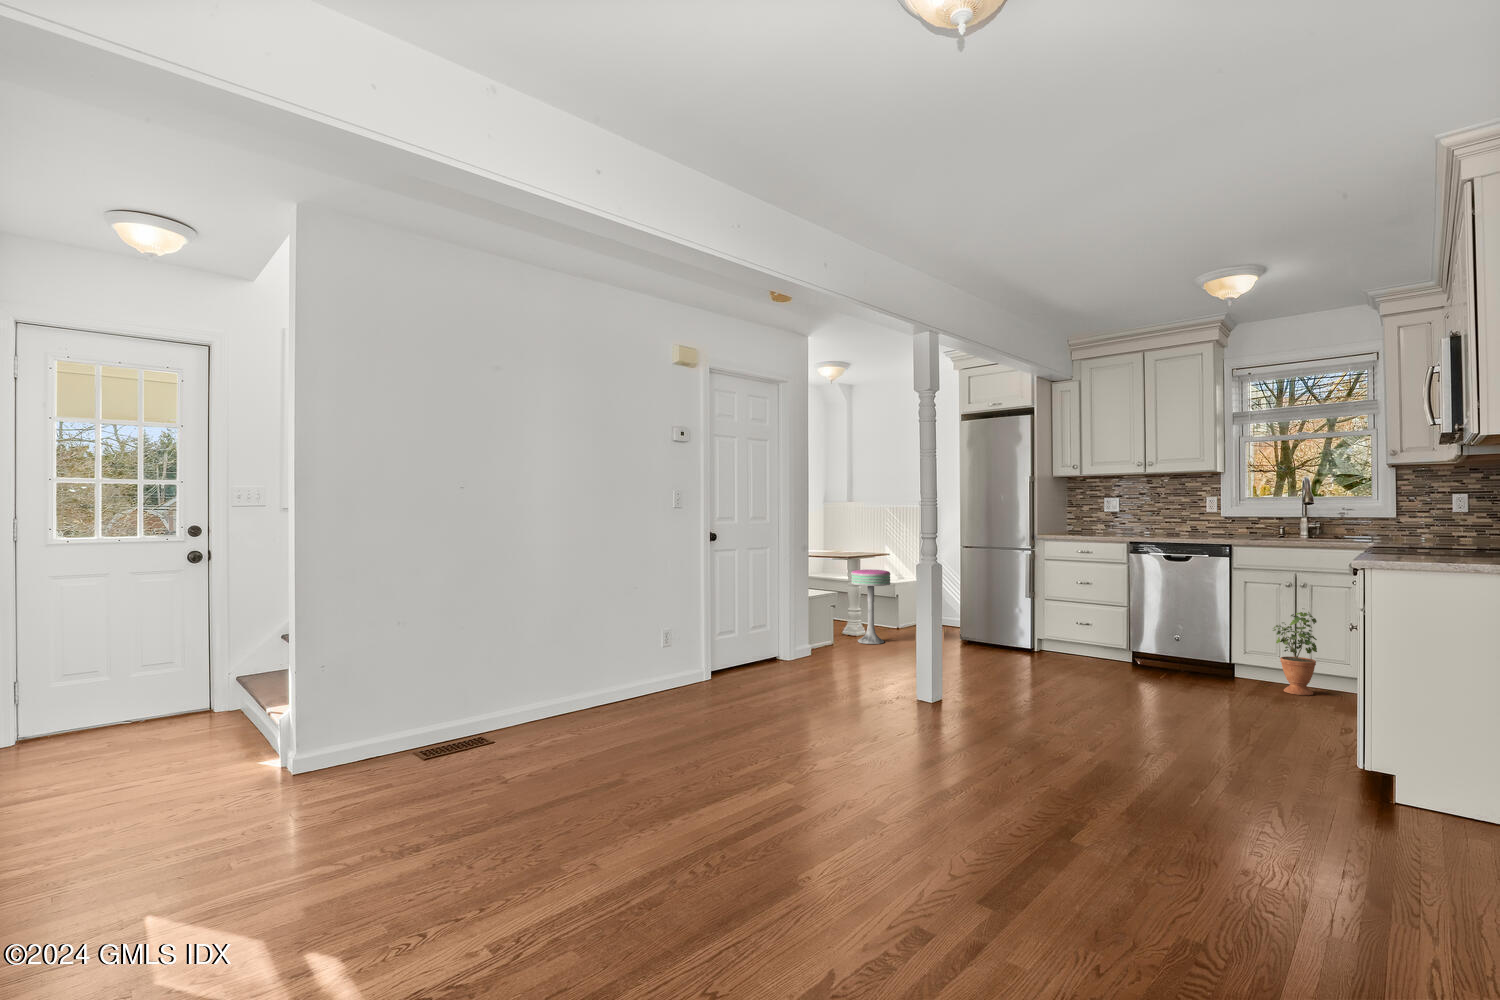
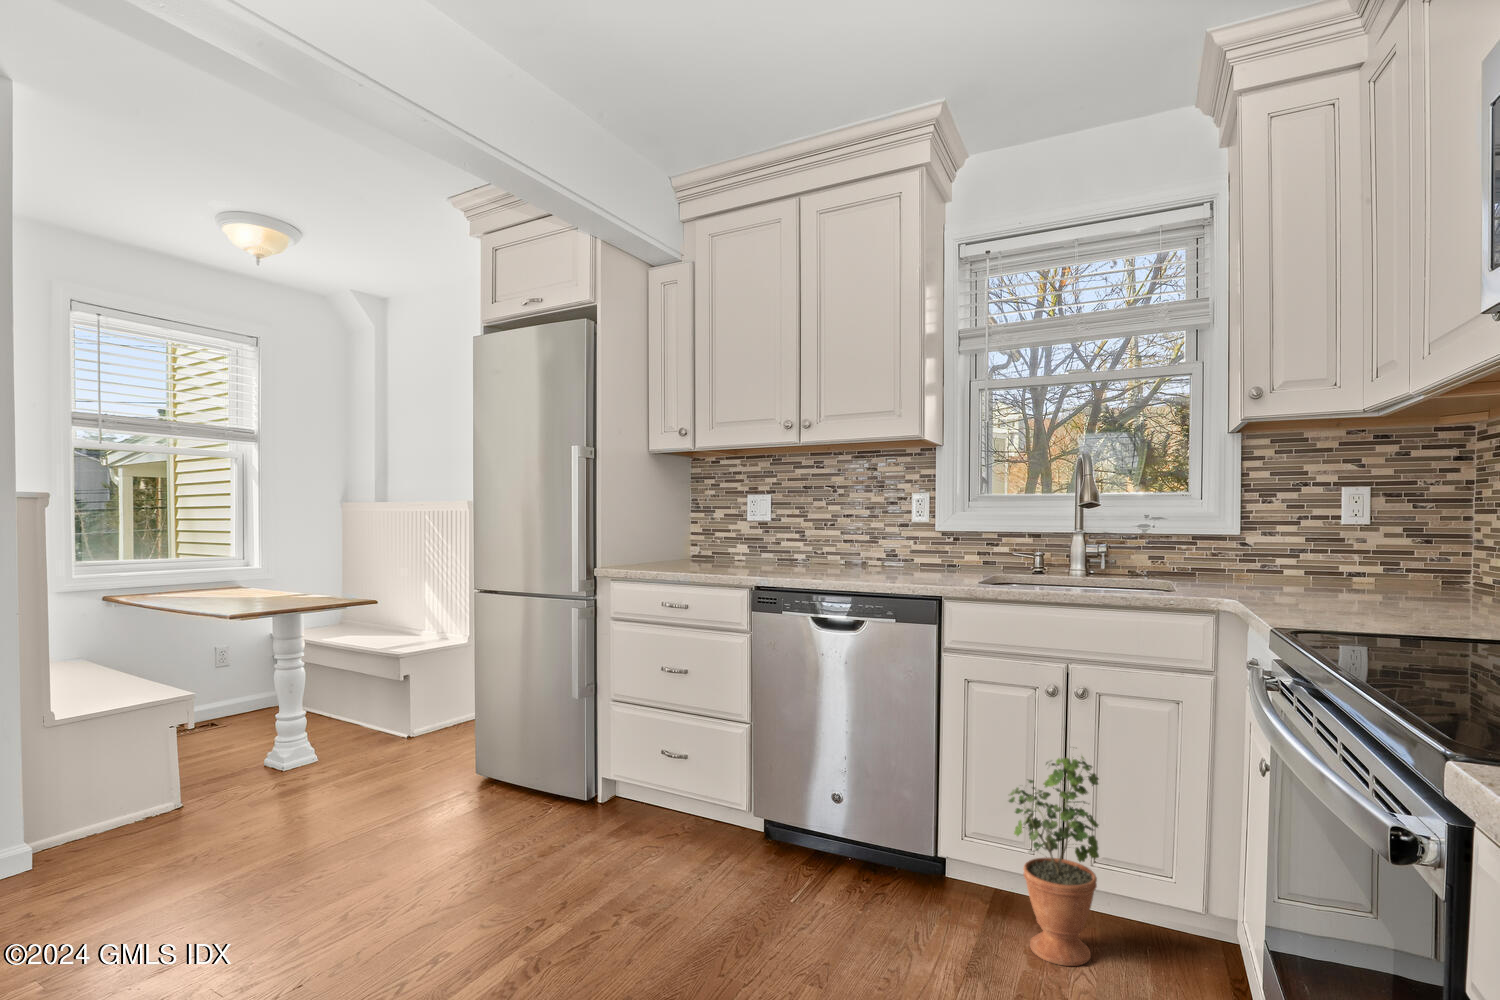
bar stool: present [851,569,890,644] -> none [229,640,324,805]

